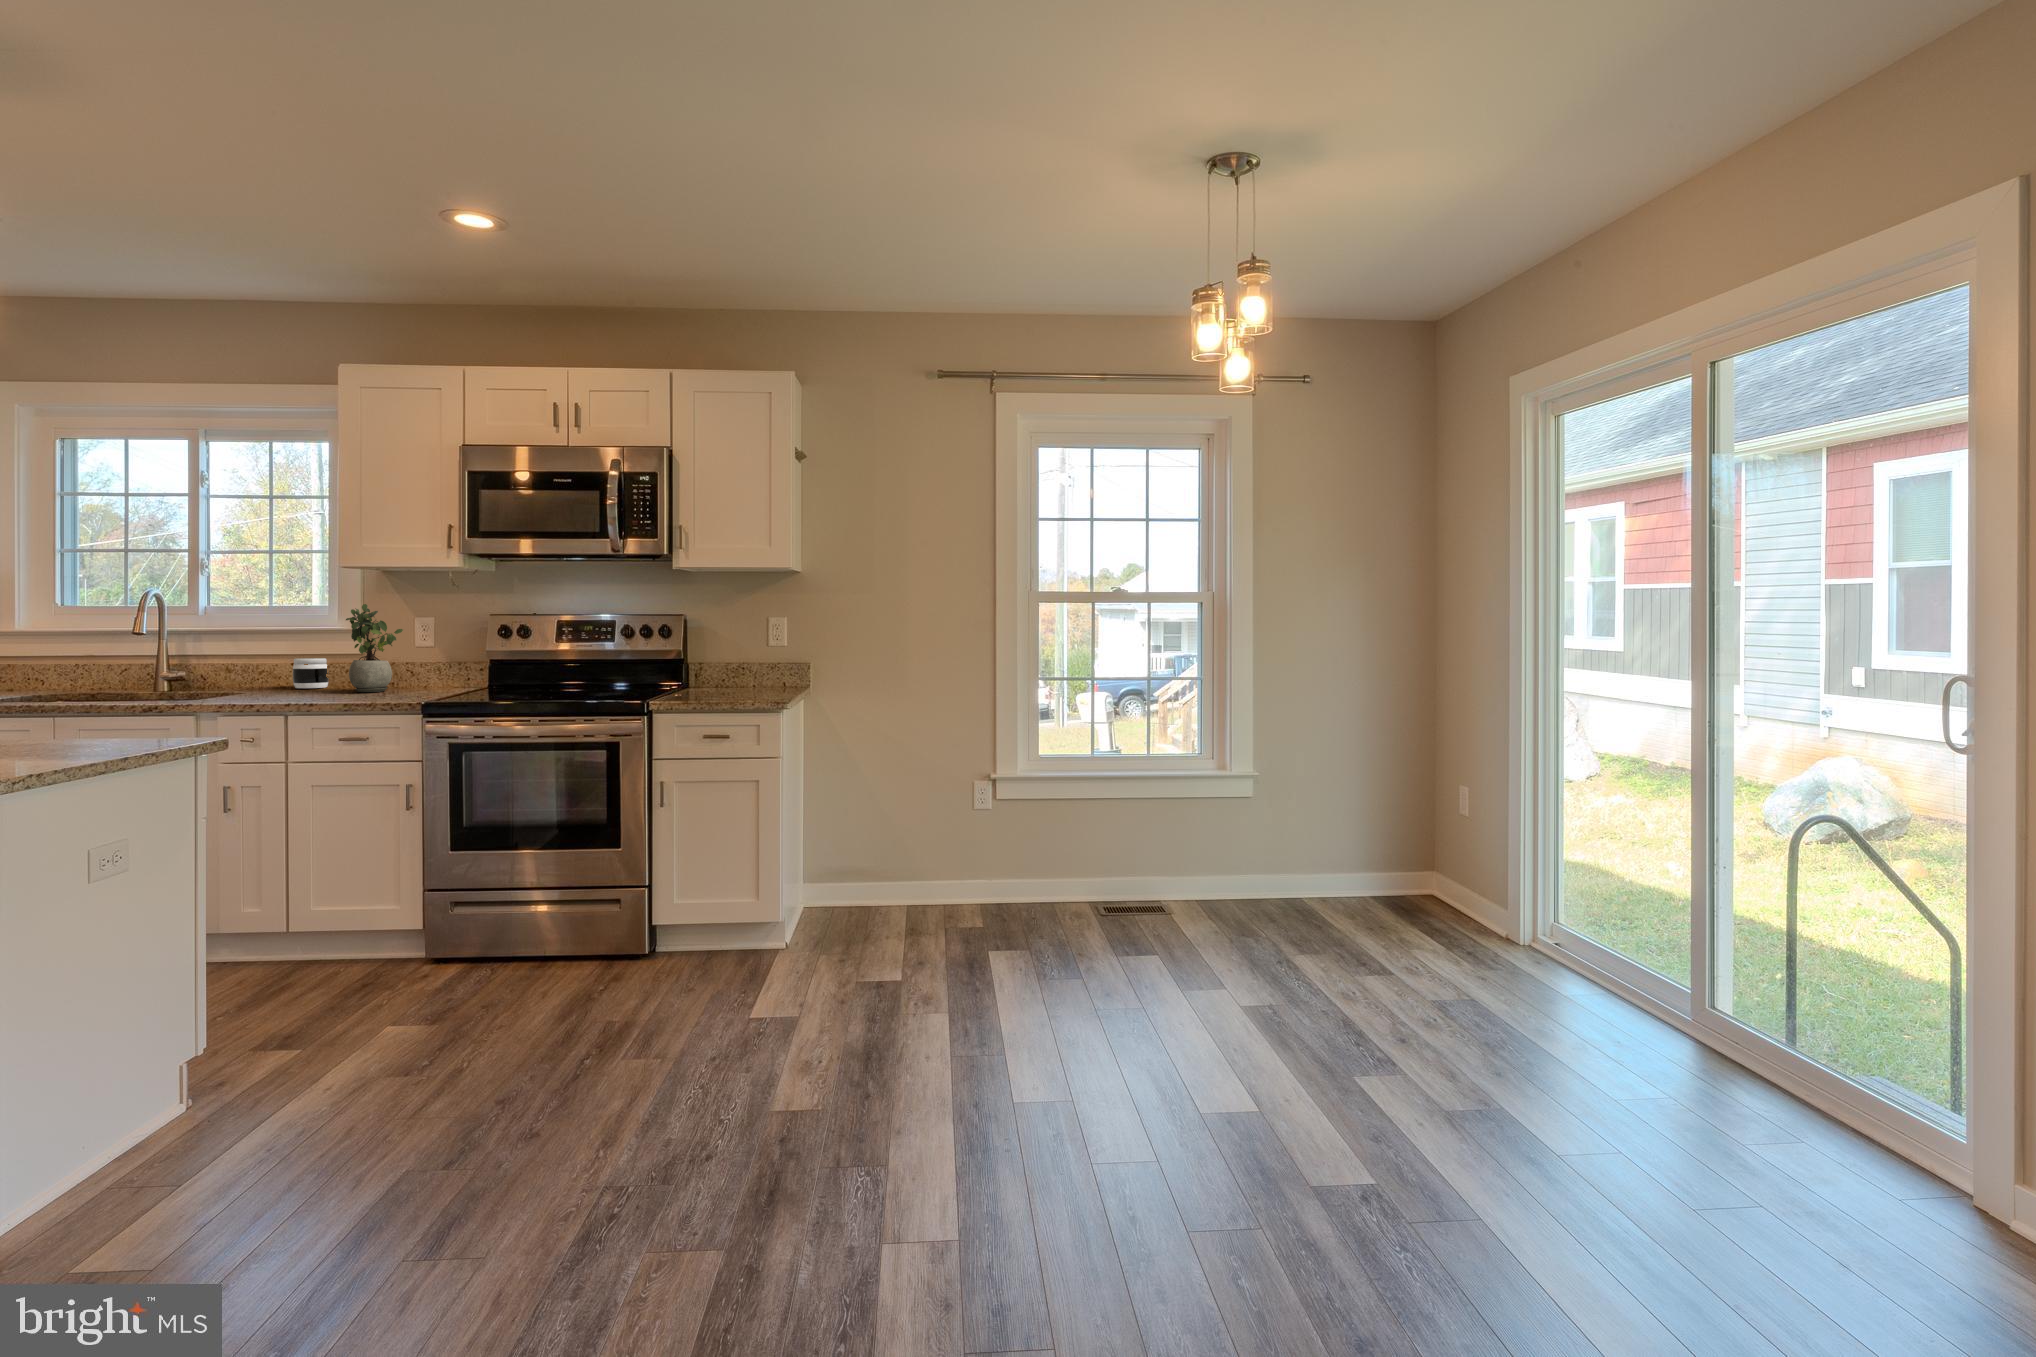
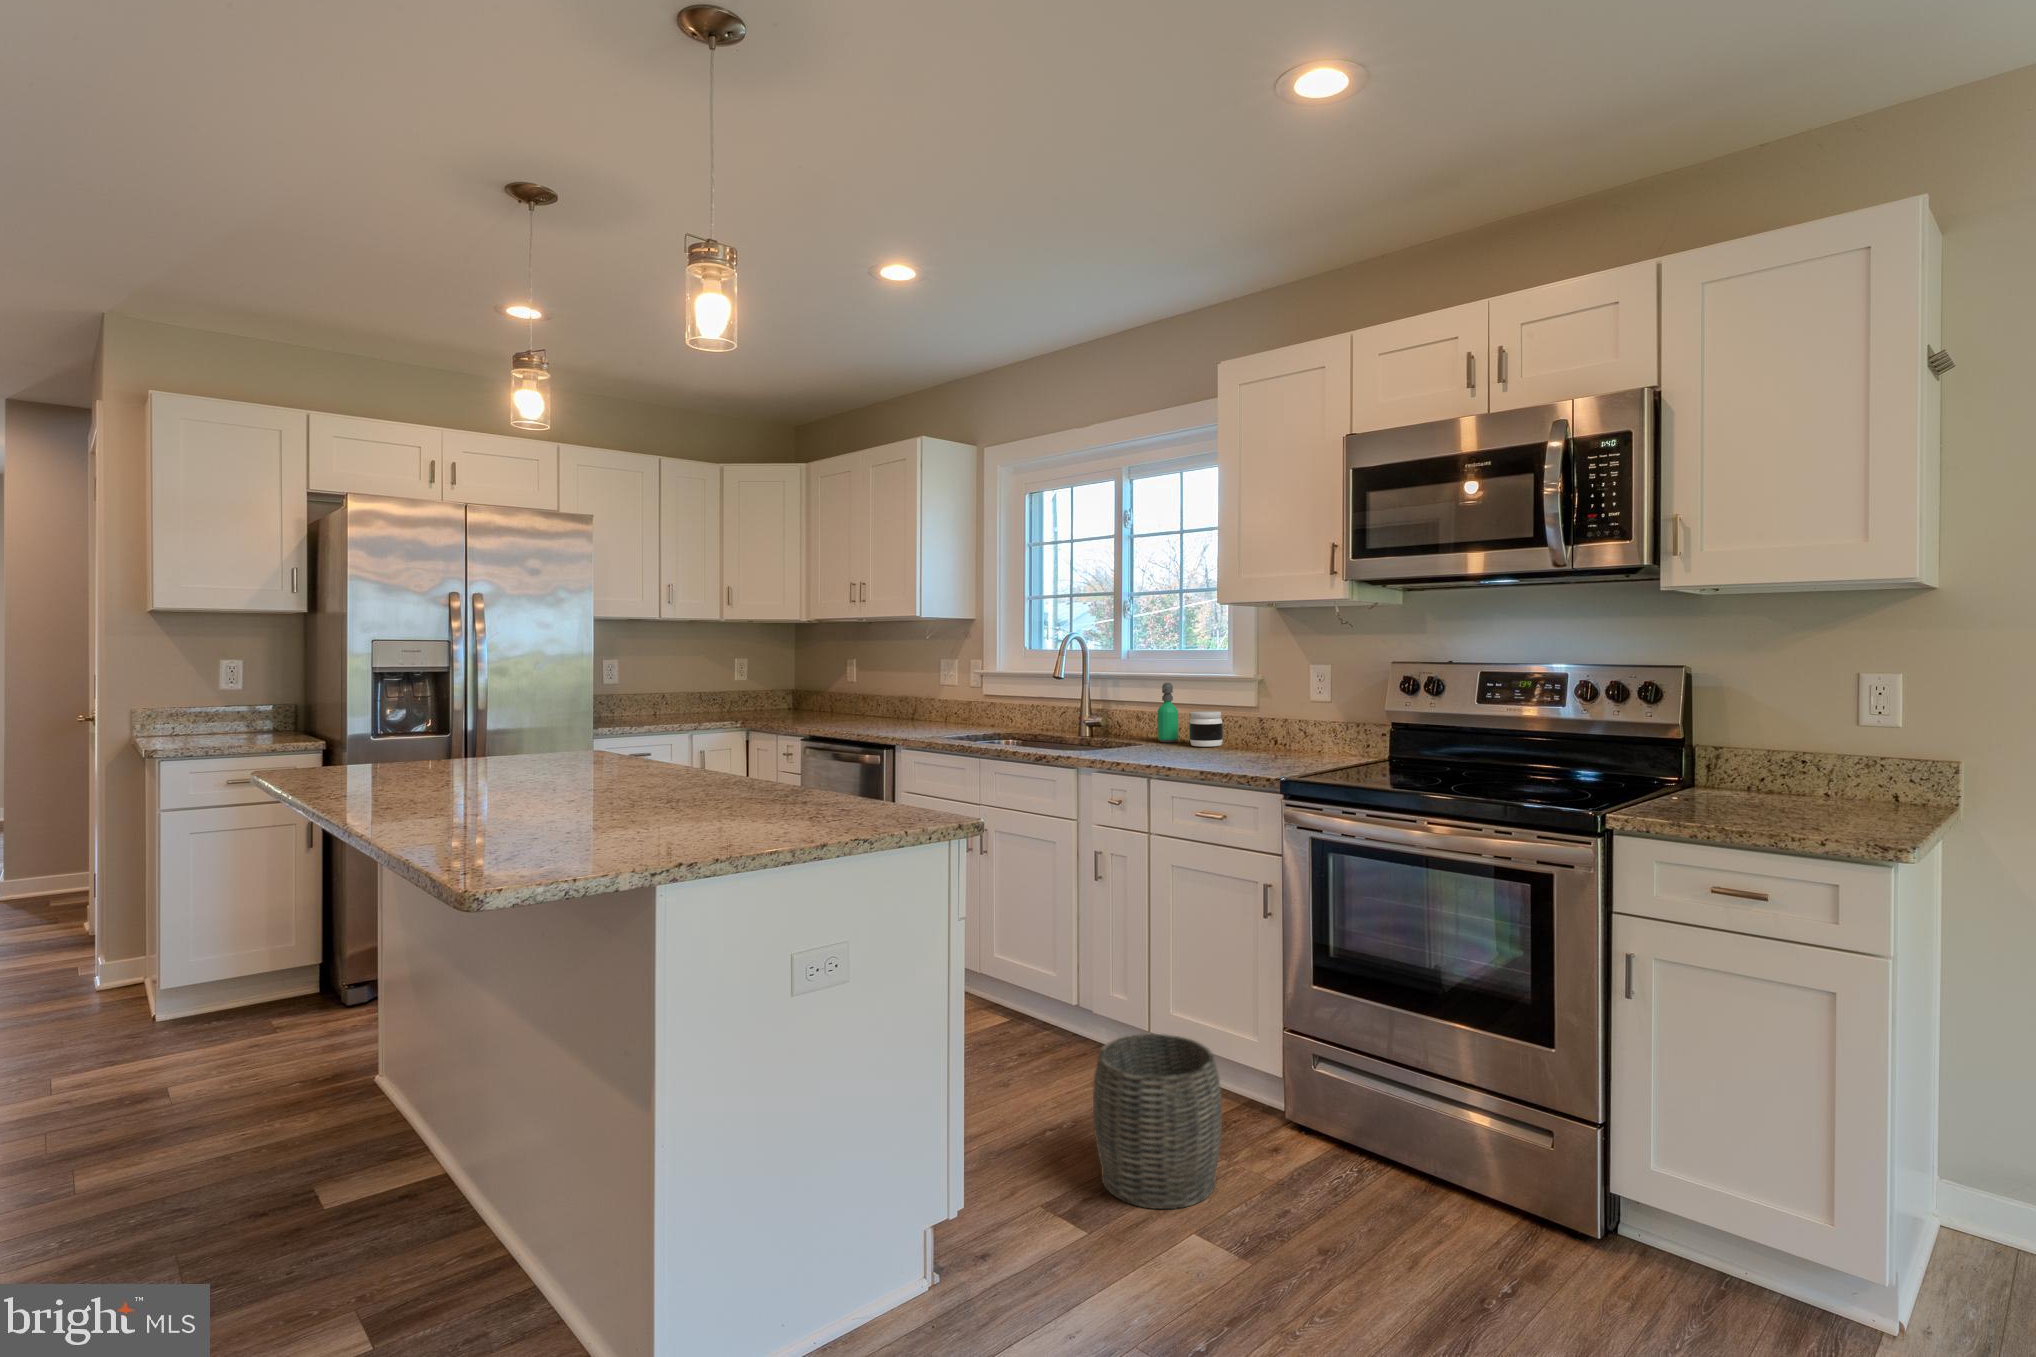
potted plant: present [346,604,403,692] -> none [1233,650,1289,758]
soap dispenser: none [253,634,277,688] -> present [1158,683,1179,742]
woven basket: none [253,902,378,1033] -> present [1093,1034,1222,1209]

